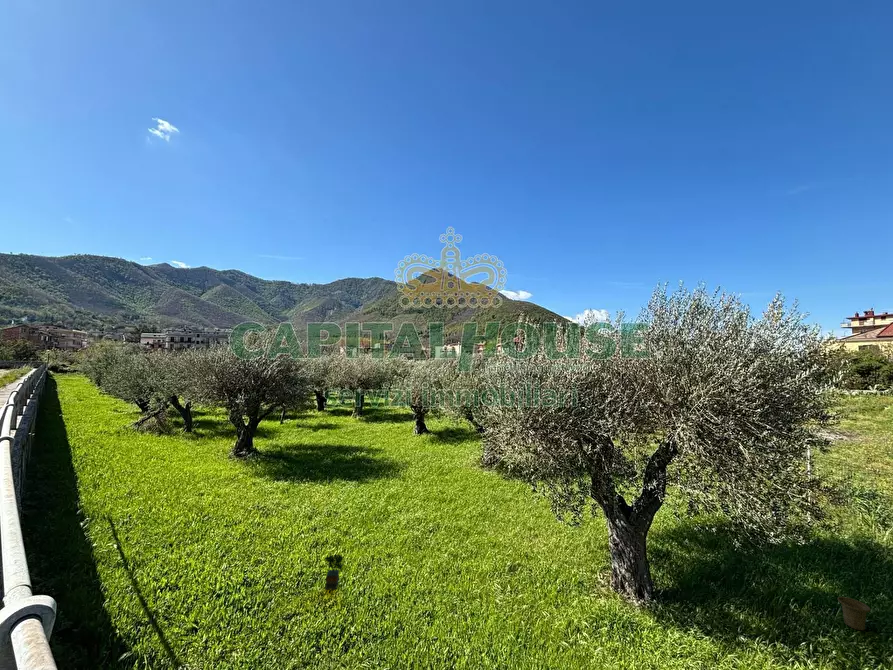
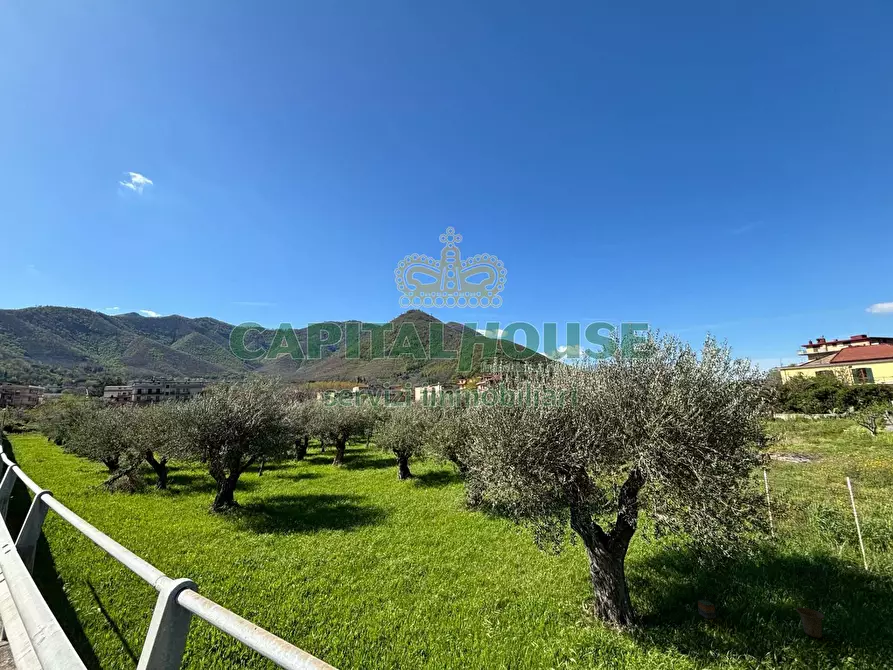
potted tree: present [325,555,344,589] -> present [694,585,718,619]

